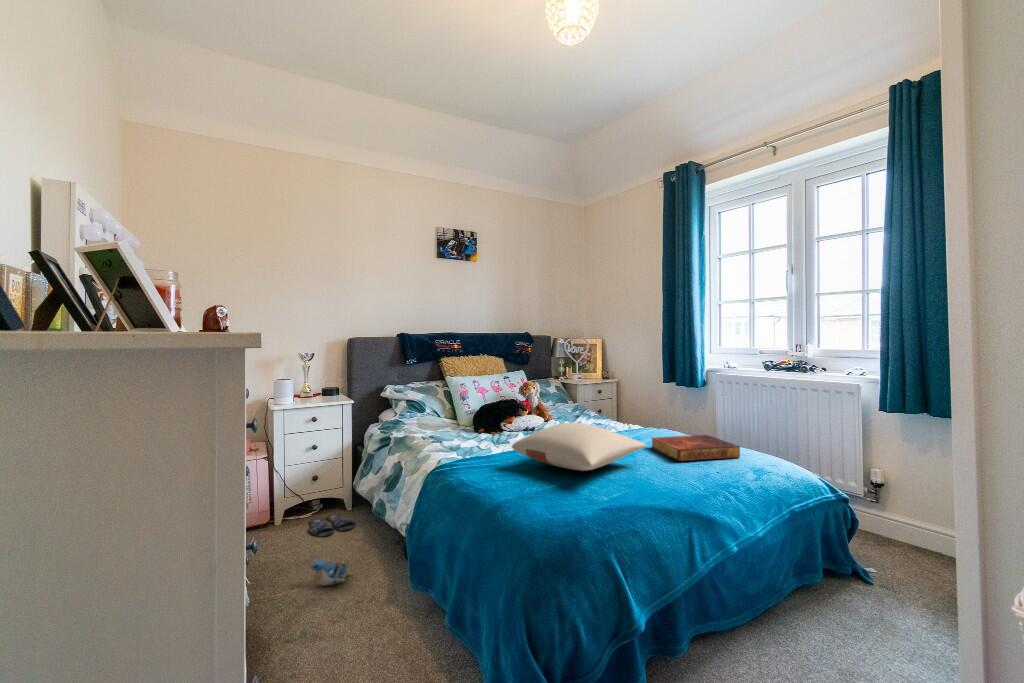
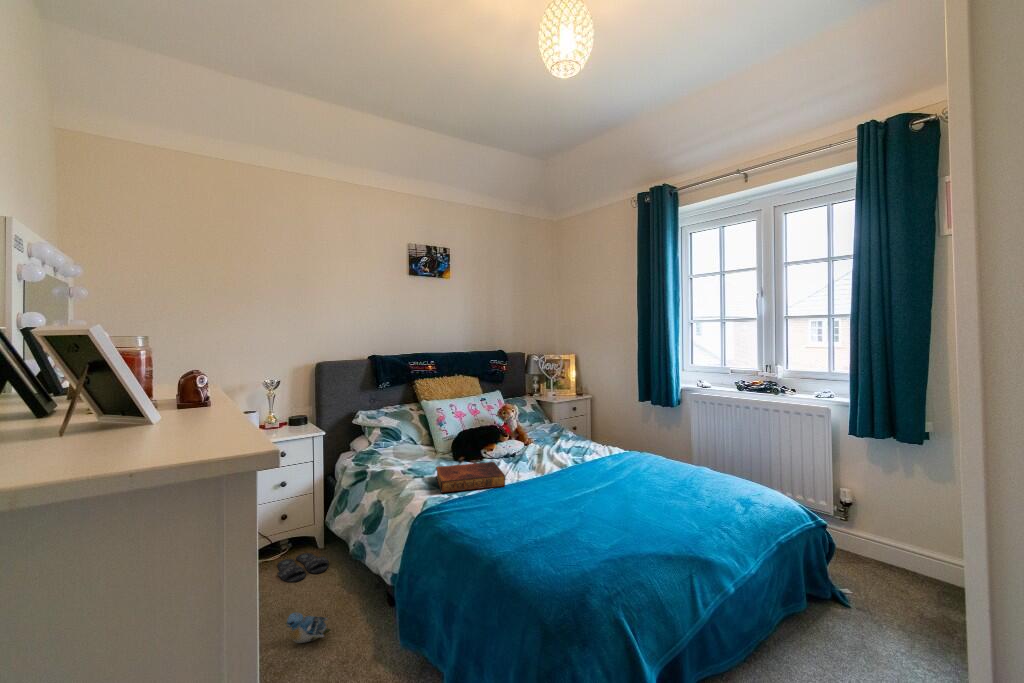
pillow: present [512,423,646,471] -> none [503,458,637,512]
book: present [651,435,740,461] -> present [436,462,505,493]

